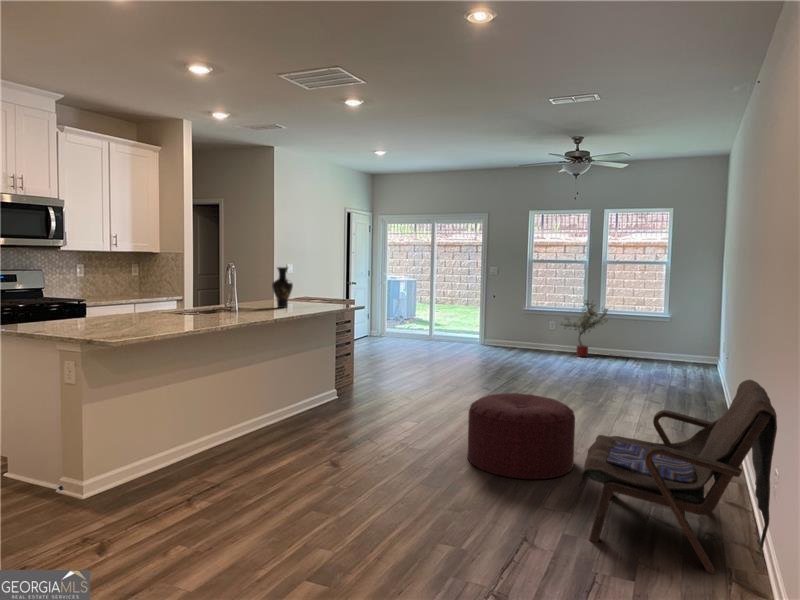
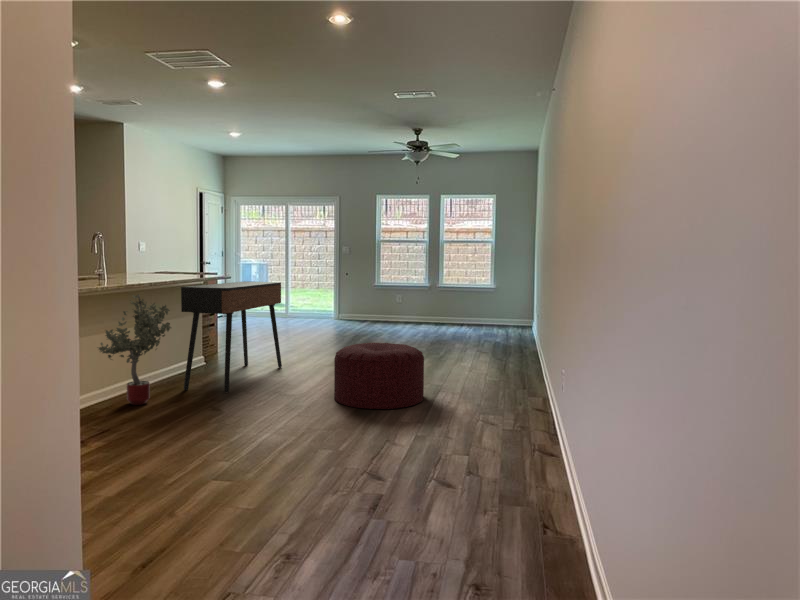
vase: present [272,267,293,308] -> none [135,238,157,277]
potted tree: present [561,300,608,357] -> present [99,294,171,405]
console table: none [311,312,417,438] -> present [181,281,282,393]
armchair: present [577,380,777,574] -> none [429,311,570,451]

